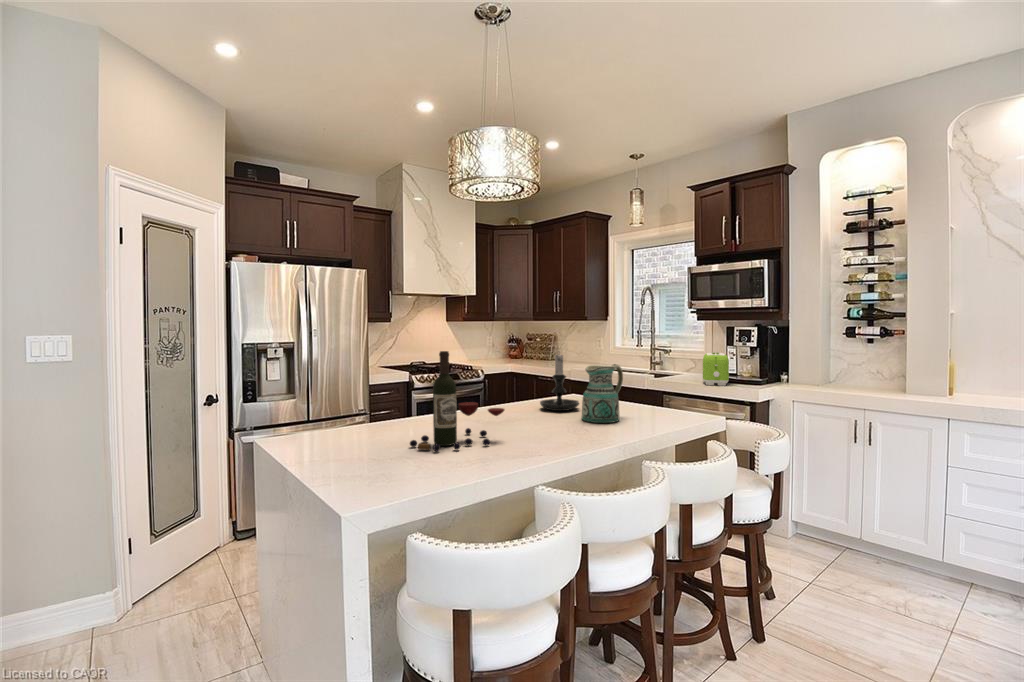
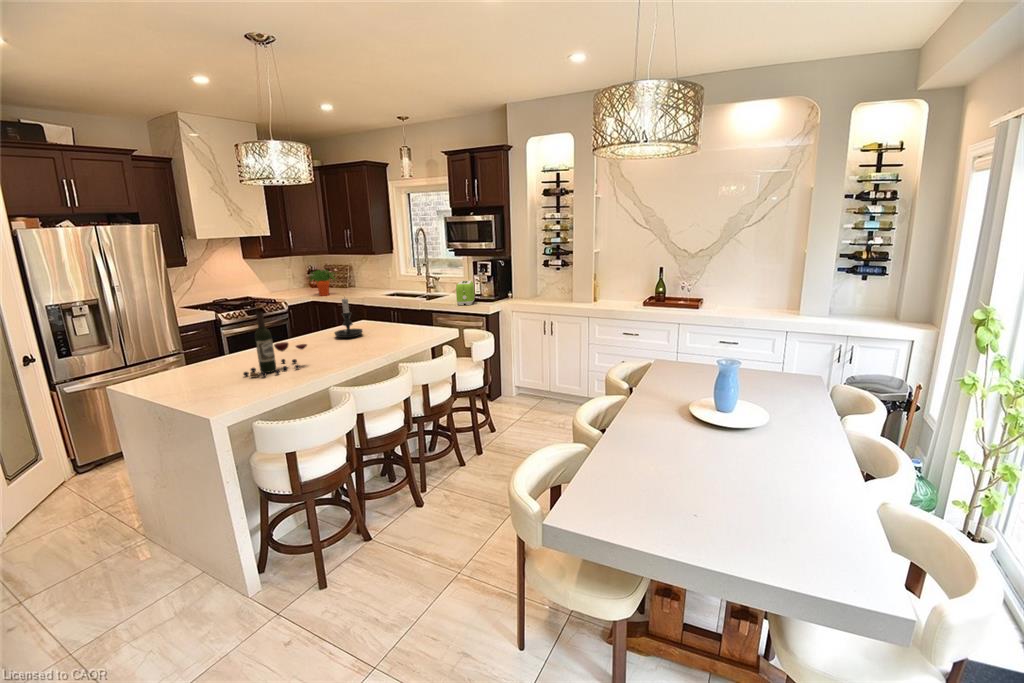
potted plant: none [508,335,544,366] -> present [309,270,335,296]
ceramic pitcher: present [582,364,623,423] -> none [362,304,390,345]

